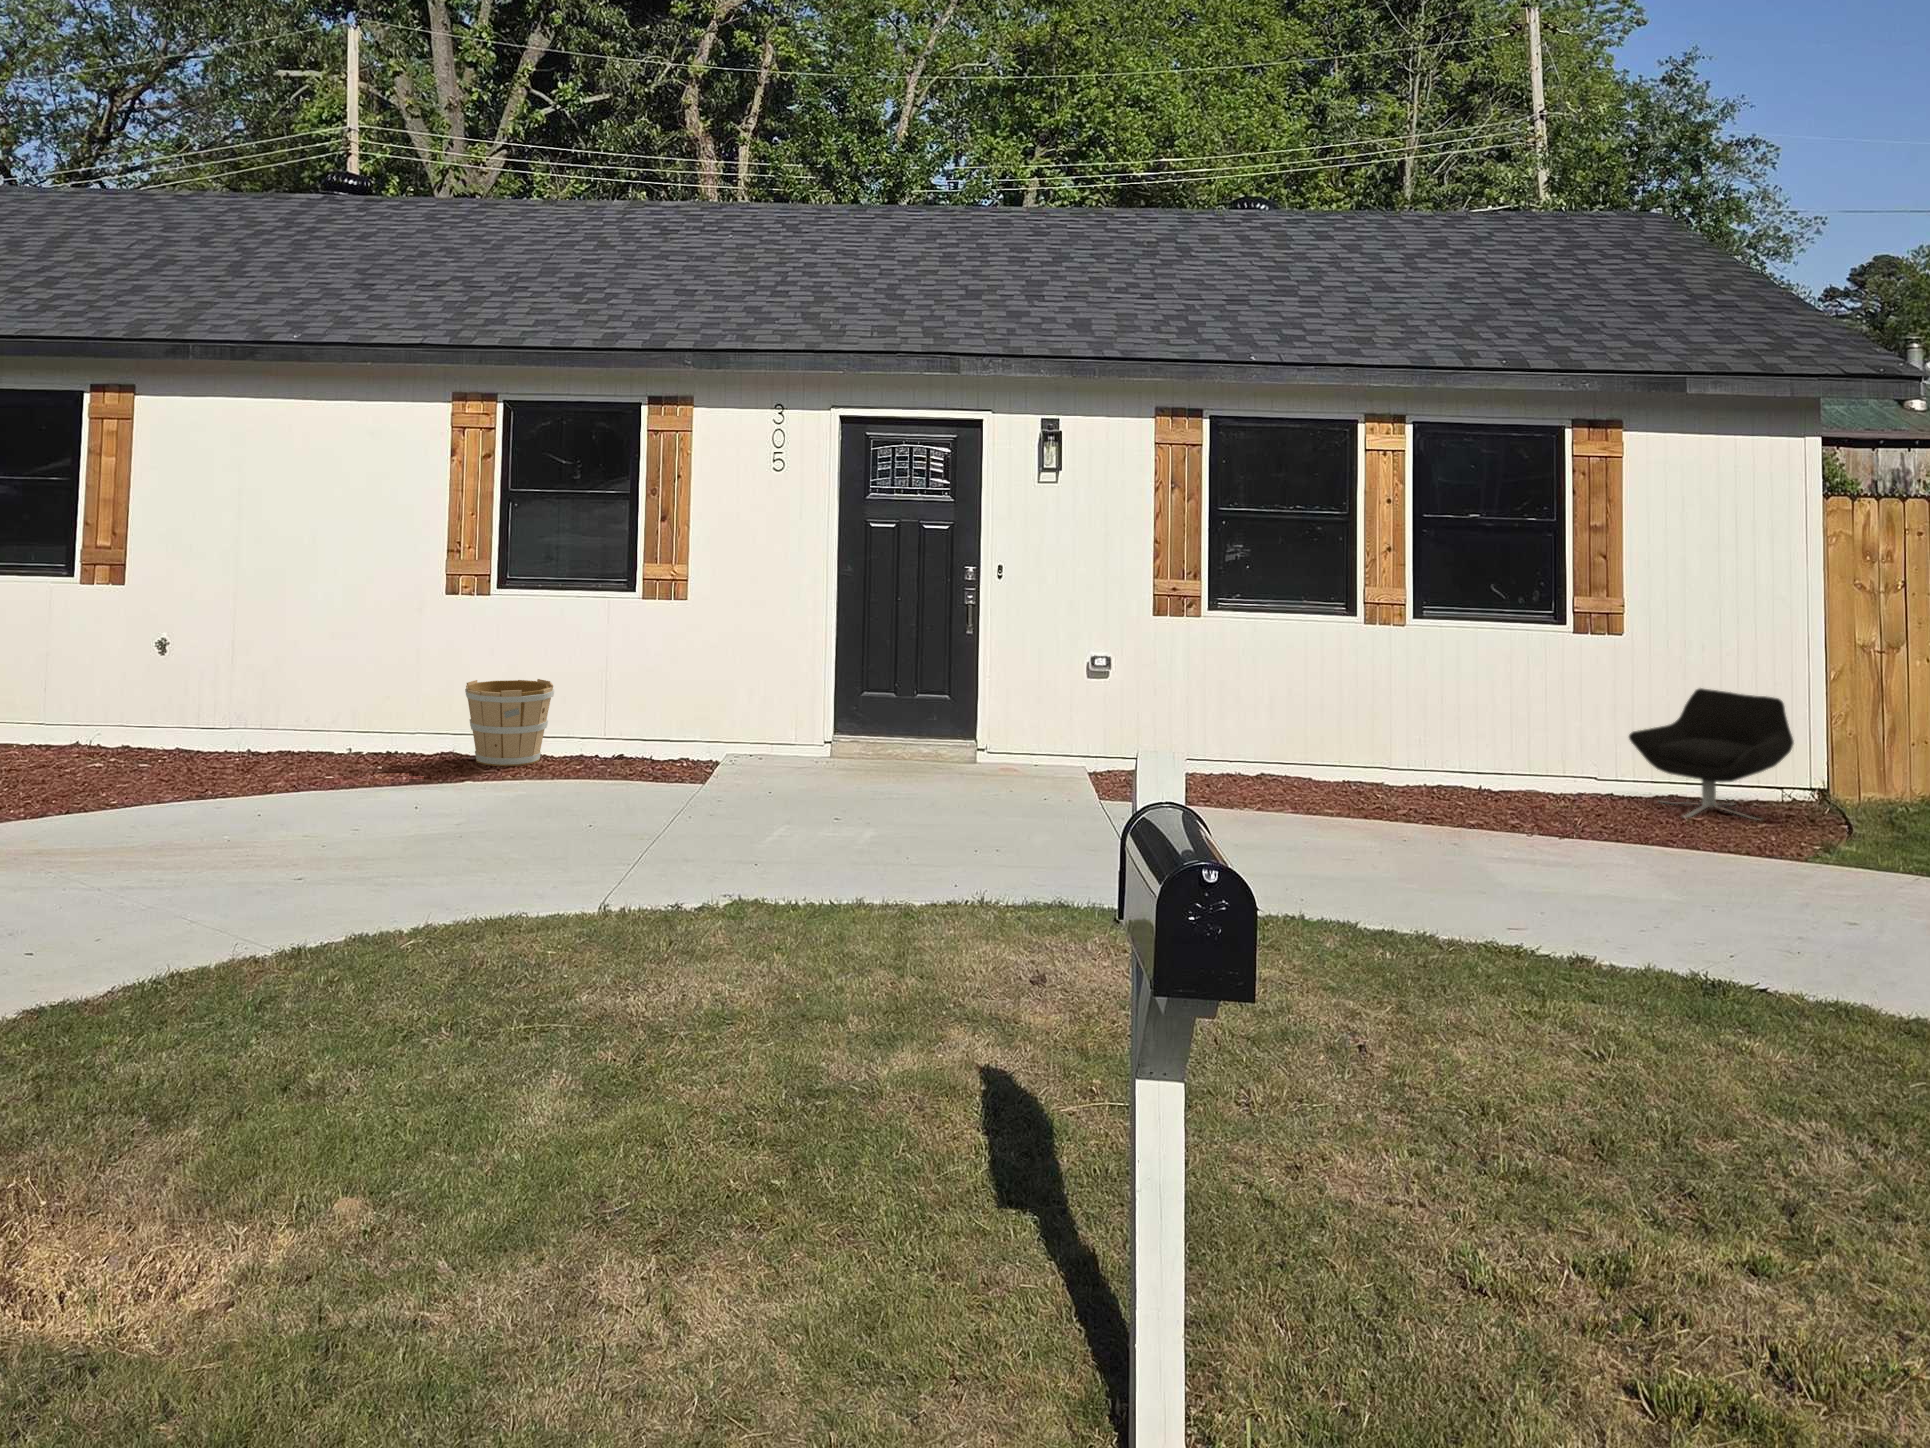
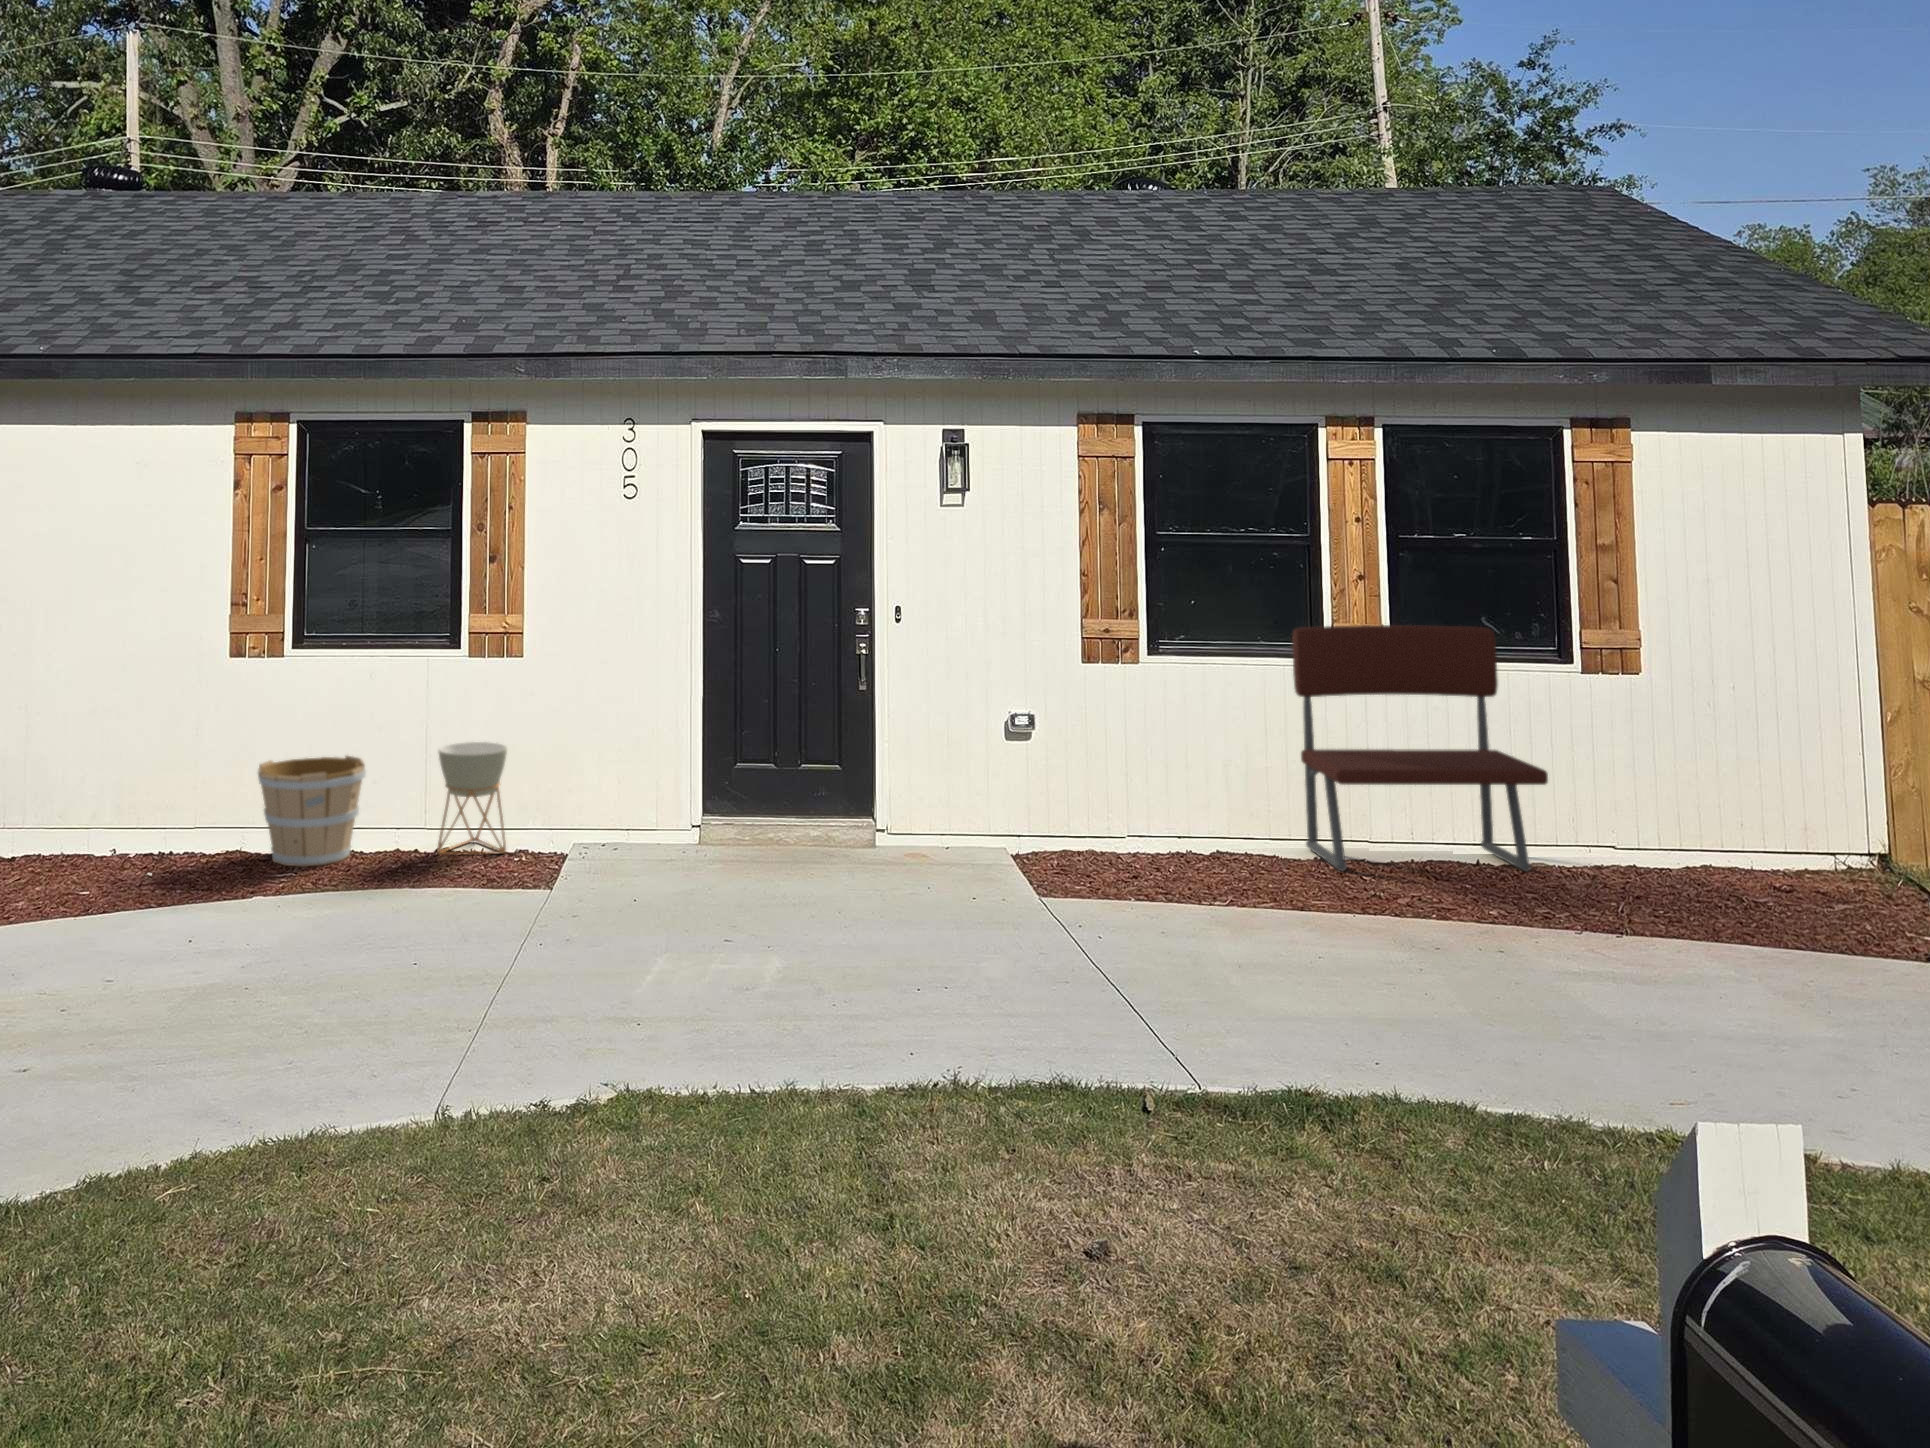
bench: none [1335,596,1536,804] -> present [1292,625,1548,871]
planter: none [611,672,671,763] -> present [437,742,507,855]
lounge chair: present [1629,688,1794,820] -> none [1646,723,1844,885]

